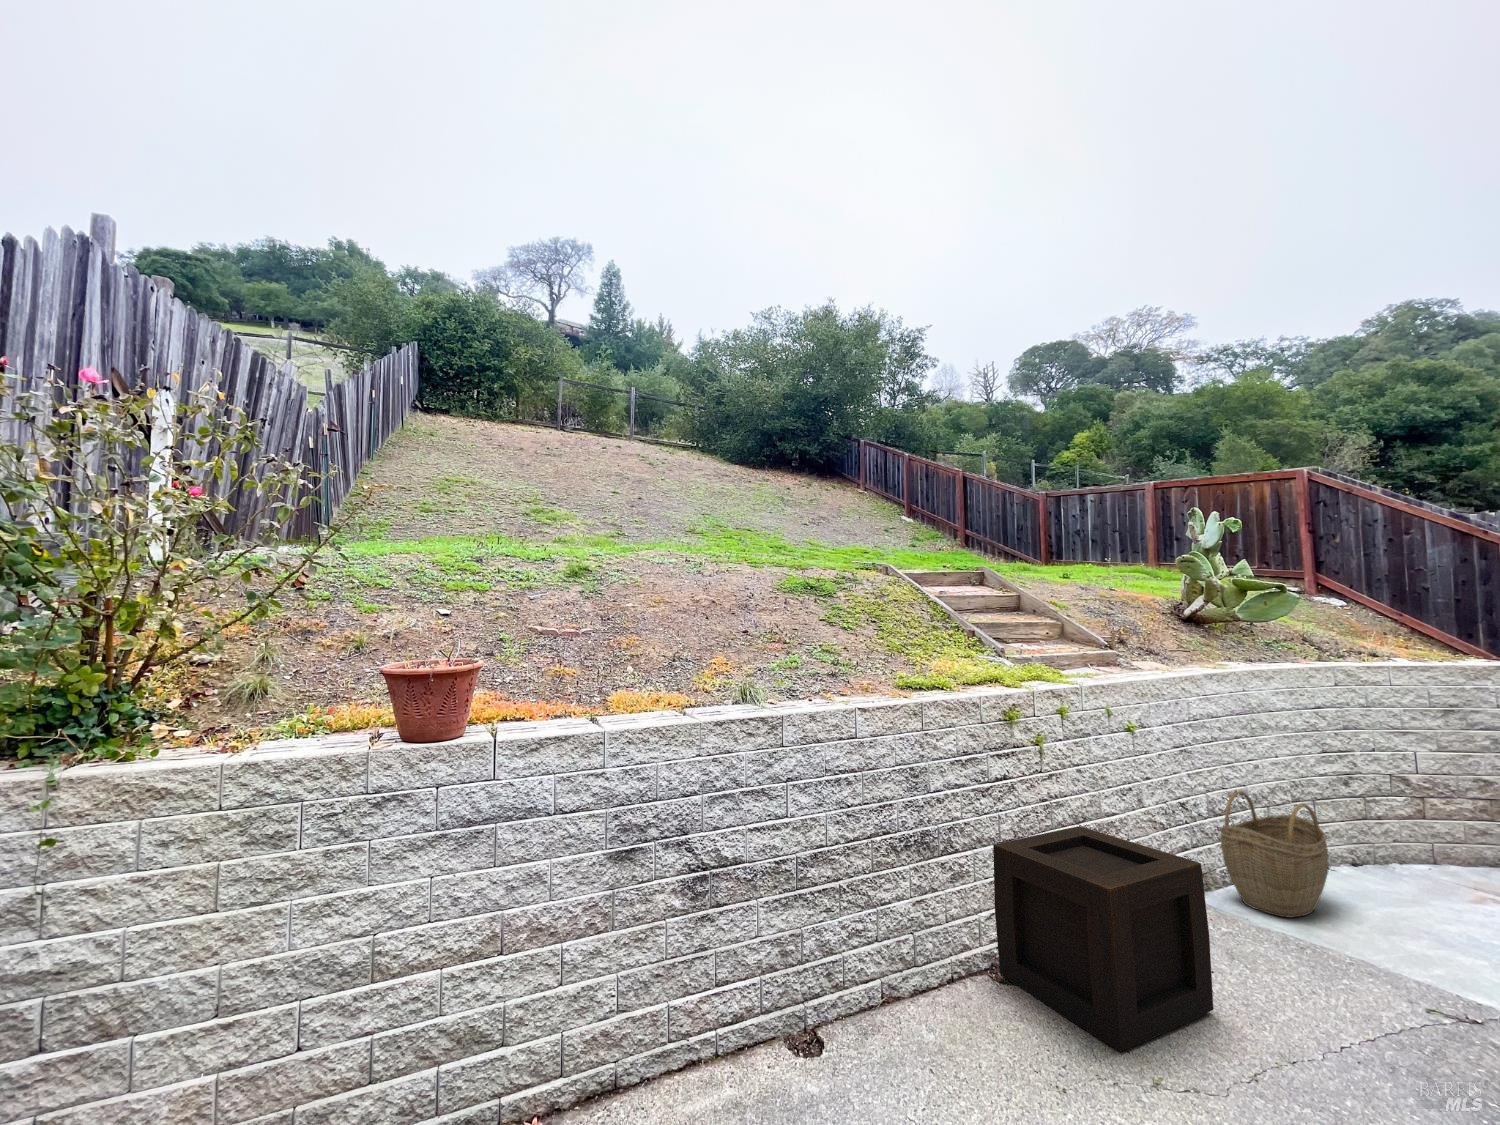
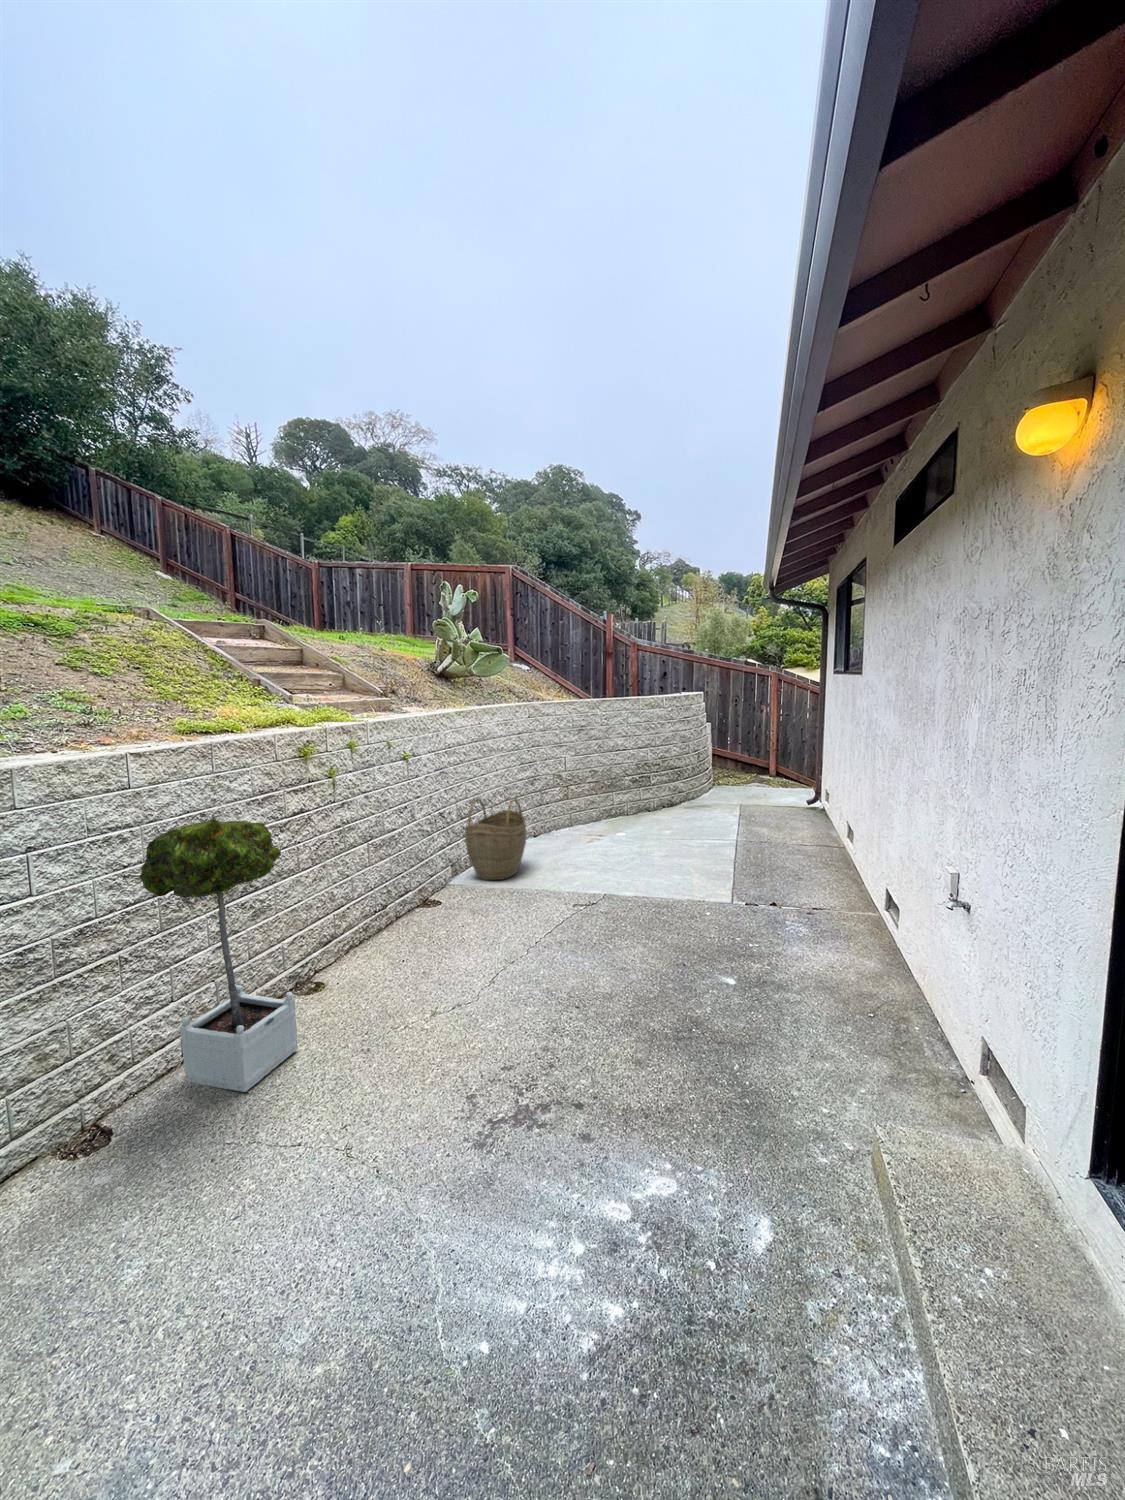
potted tree: none [858,780,986,1068] -> present [139,817,298,1092]
wooden crate: present [993,826,1213,1051] -> none [294,844,467,1005]

